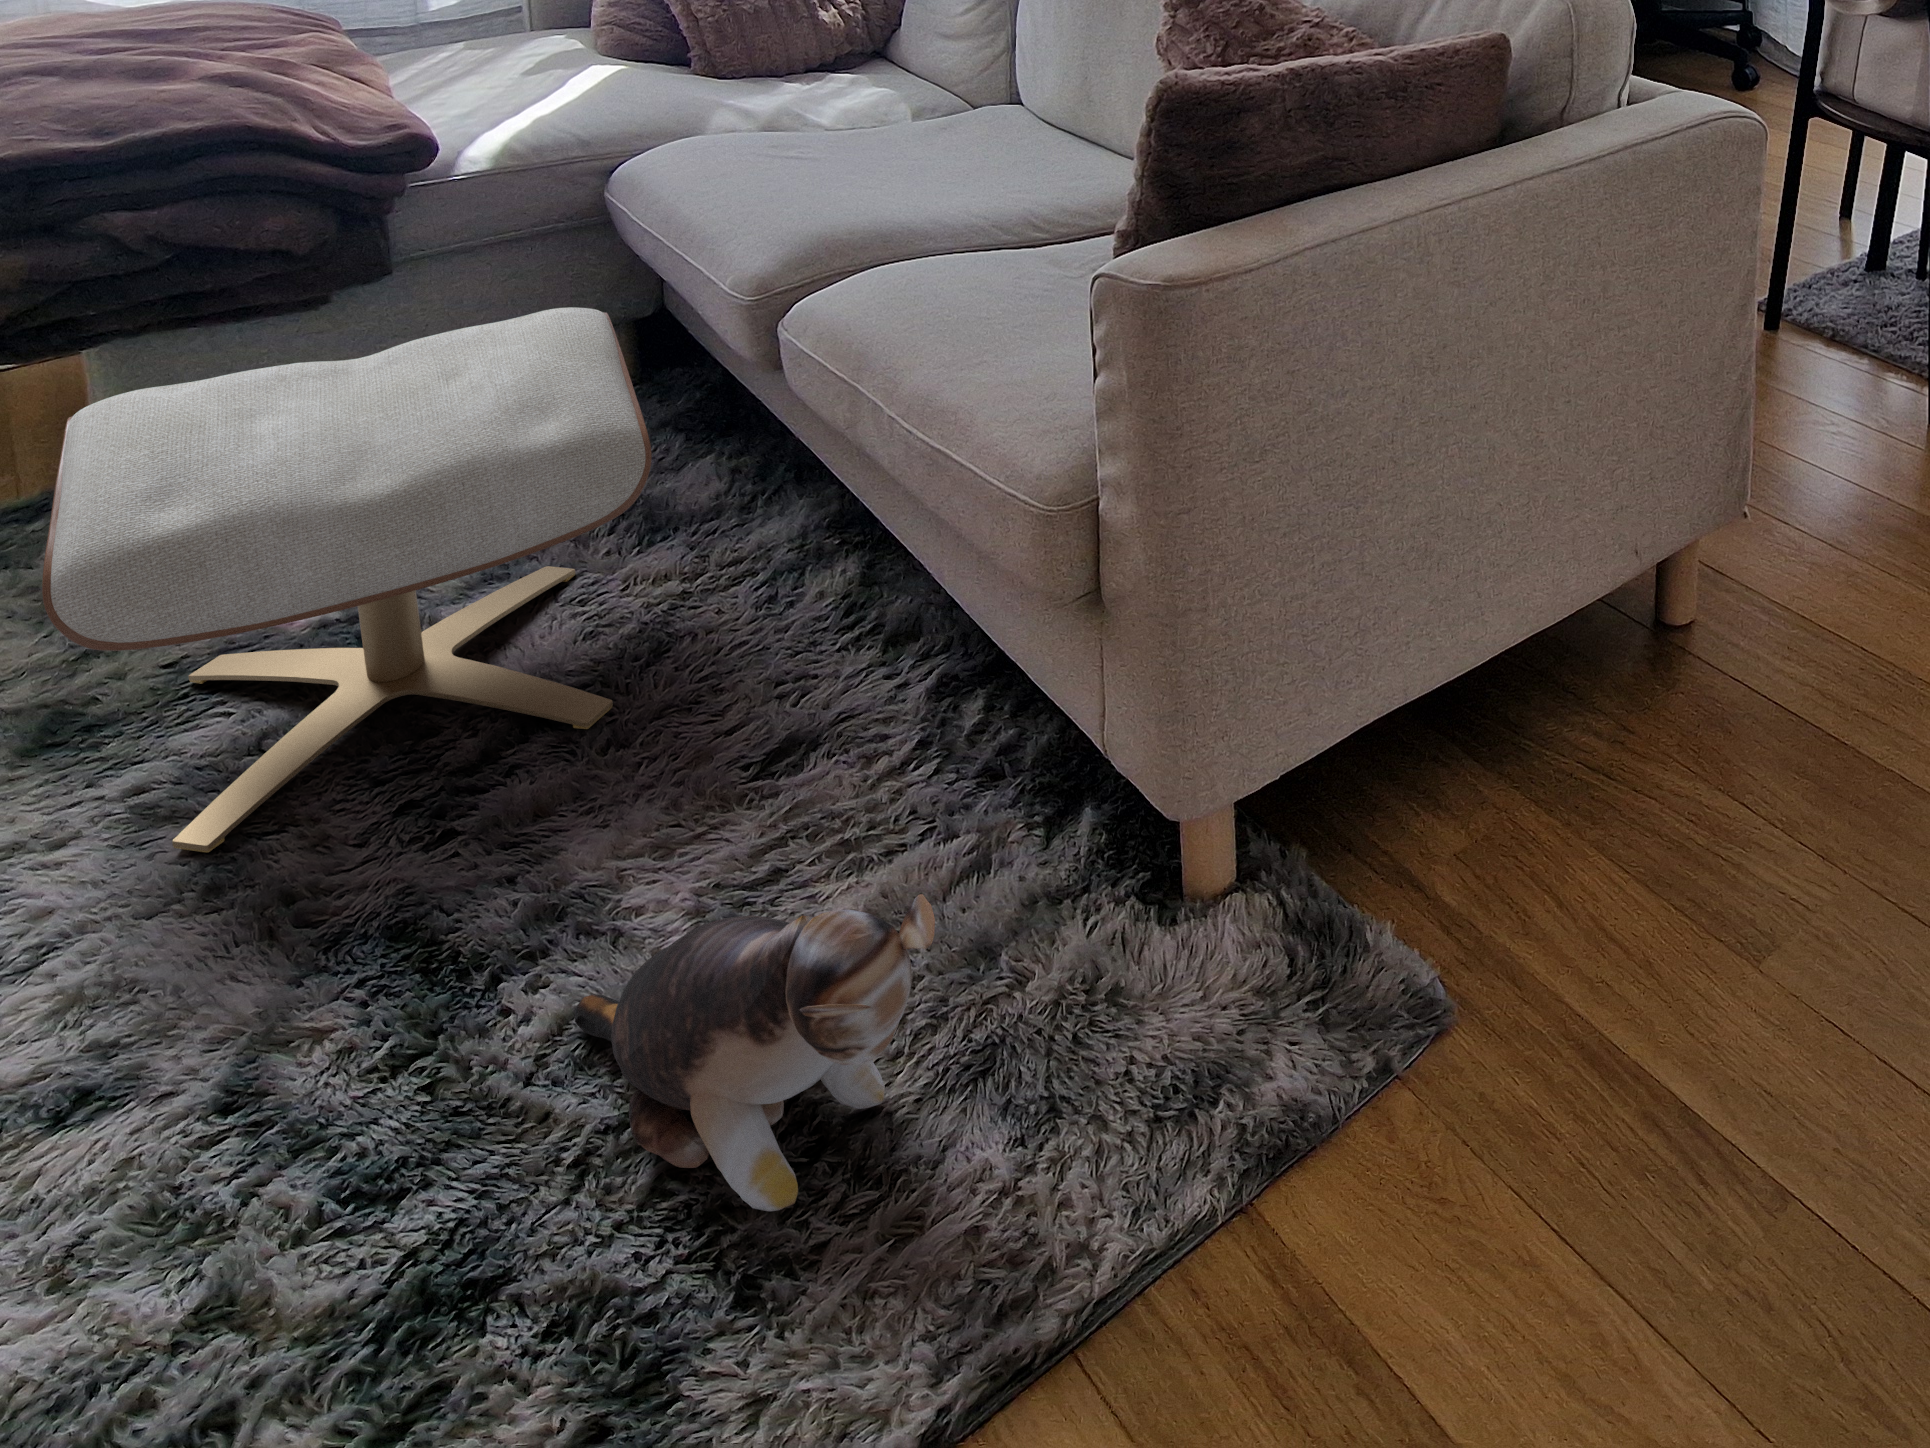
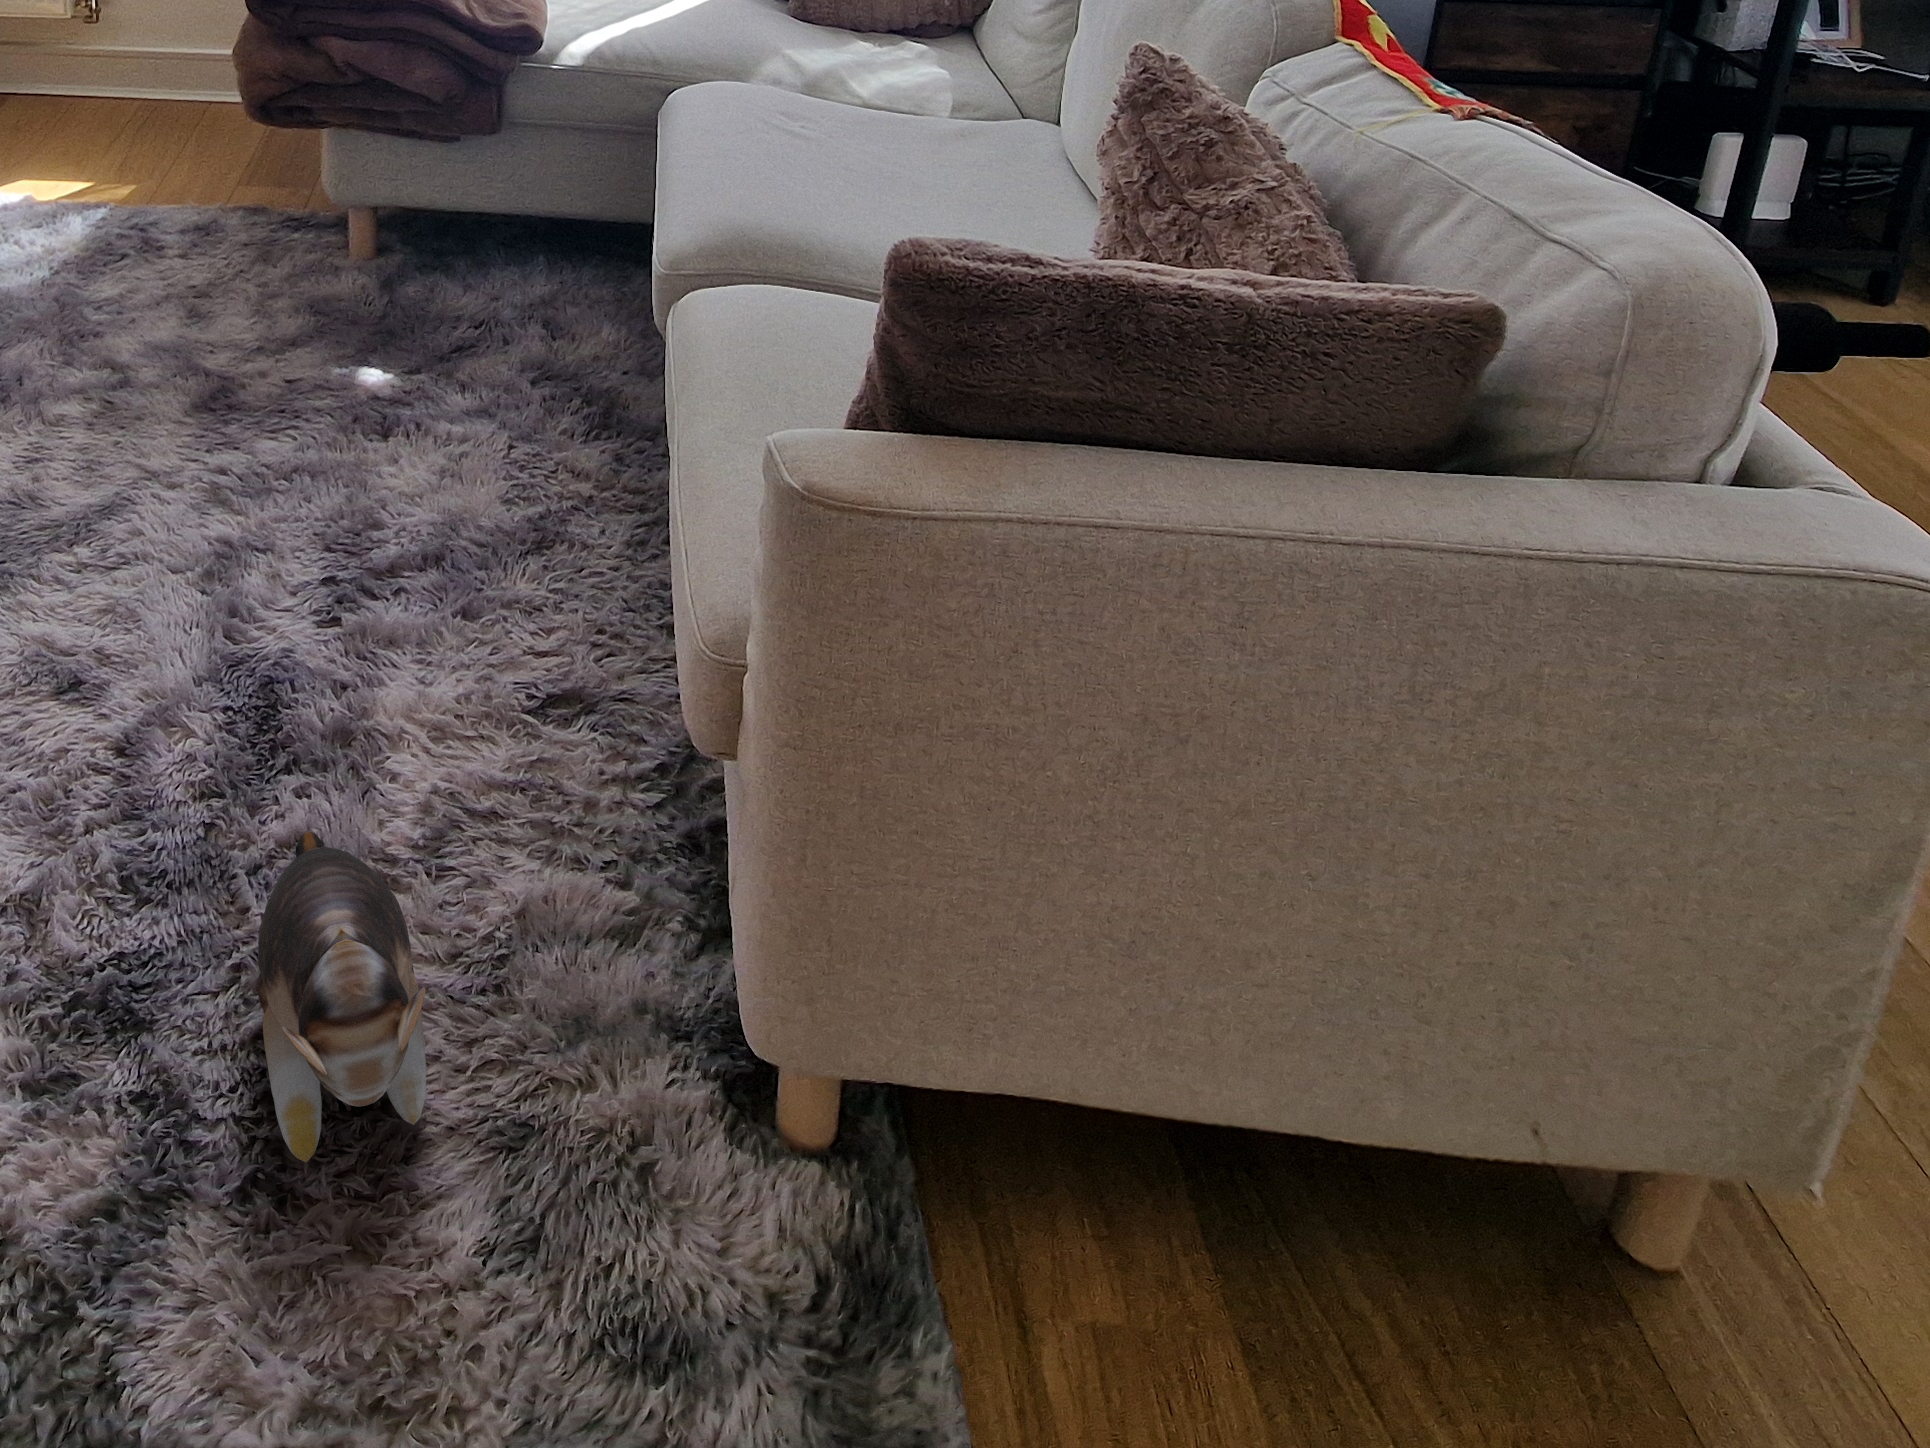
ottoman: present [42,307,651,853] -> none [161,177,586,578]

